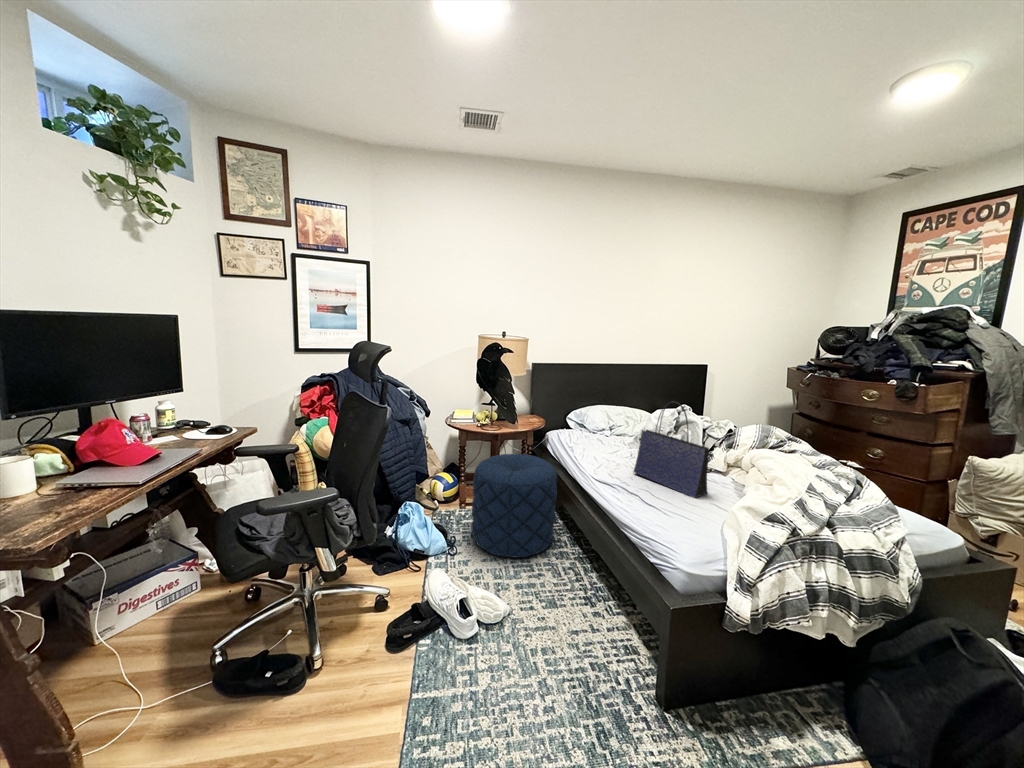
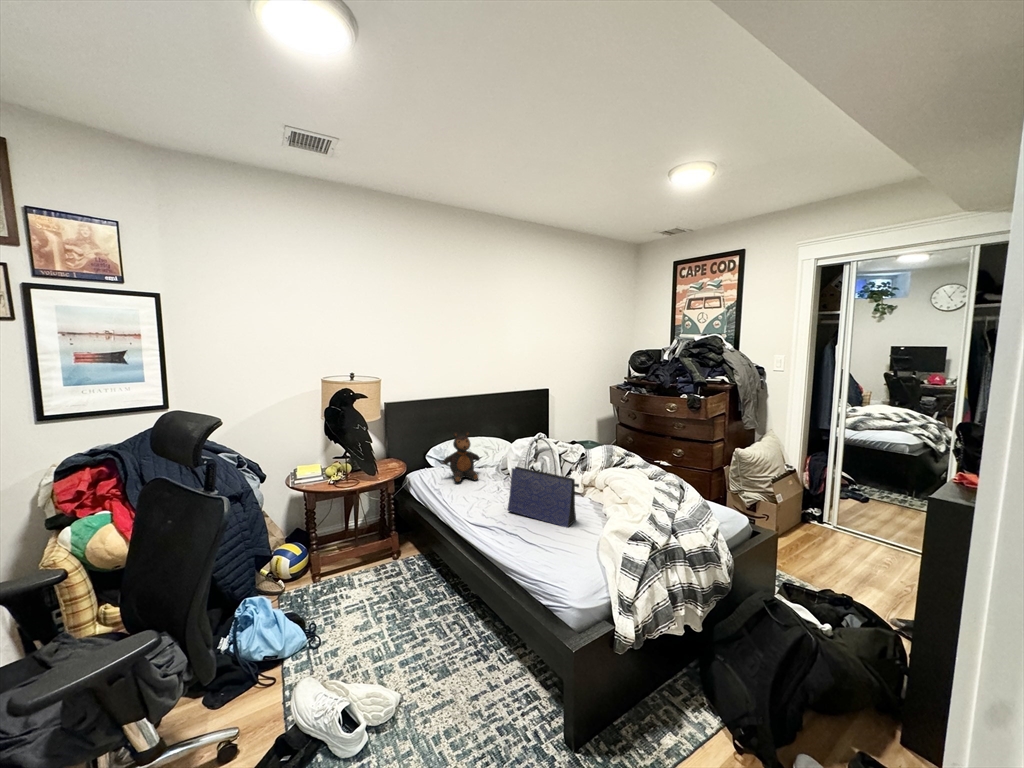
teddy bear: none [580,395,617,443] -> present [443,432,480,482]
pouf: present [471,454,557,558] -> none [333,508,431,633]

